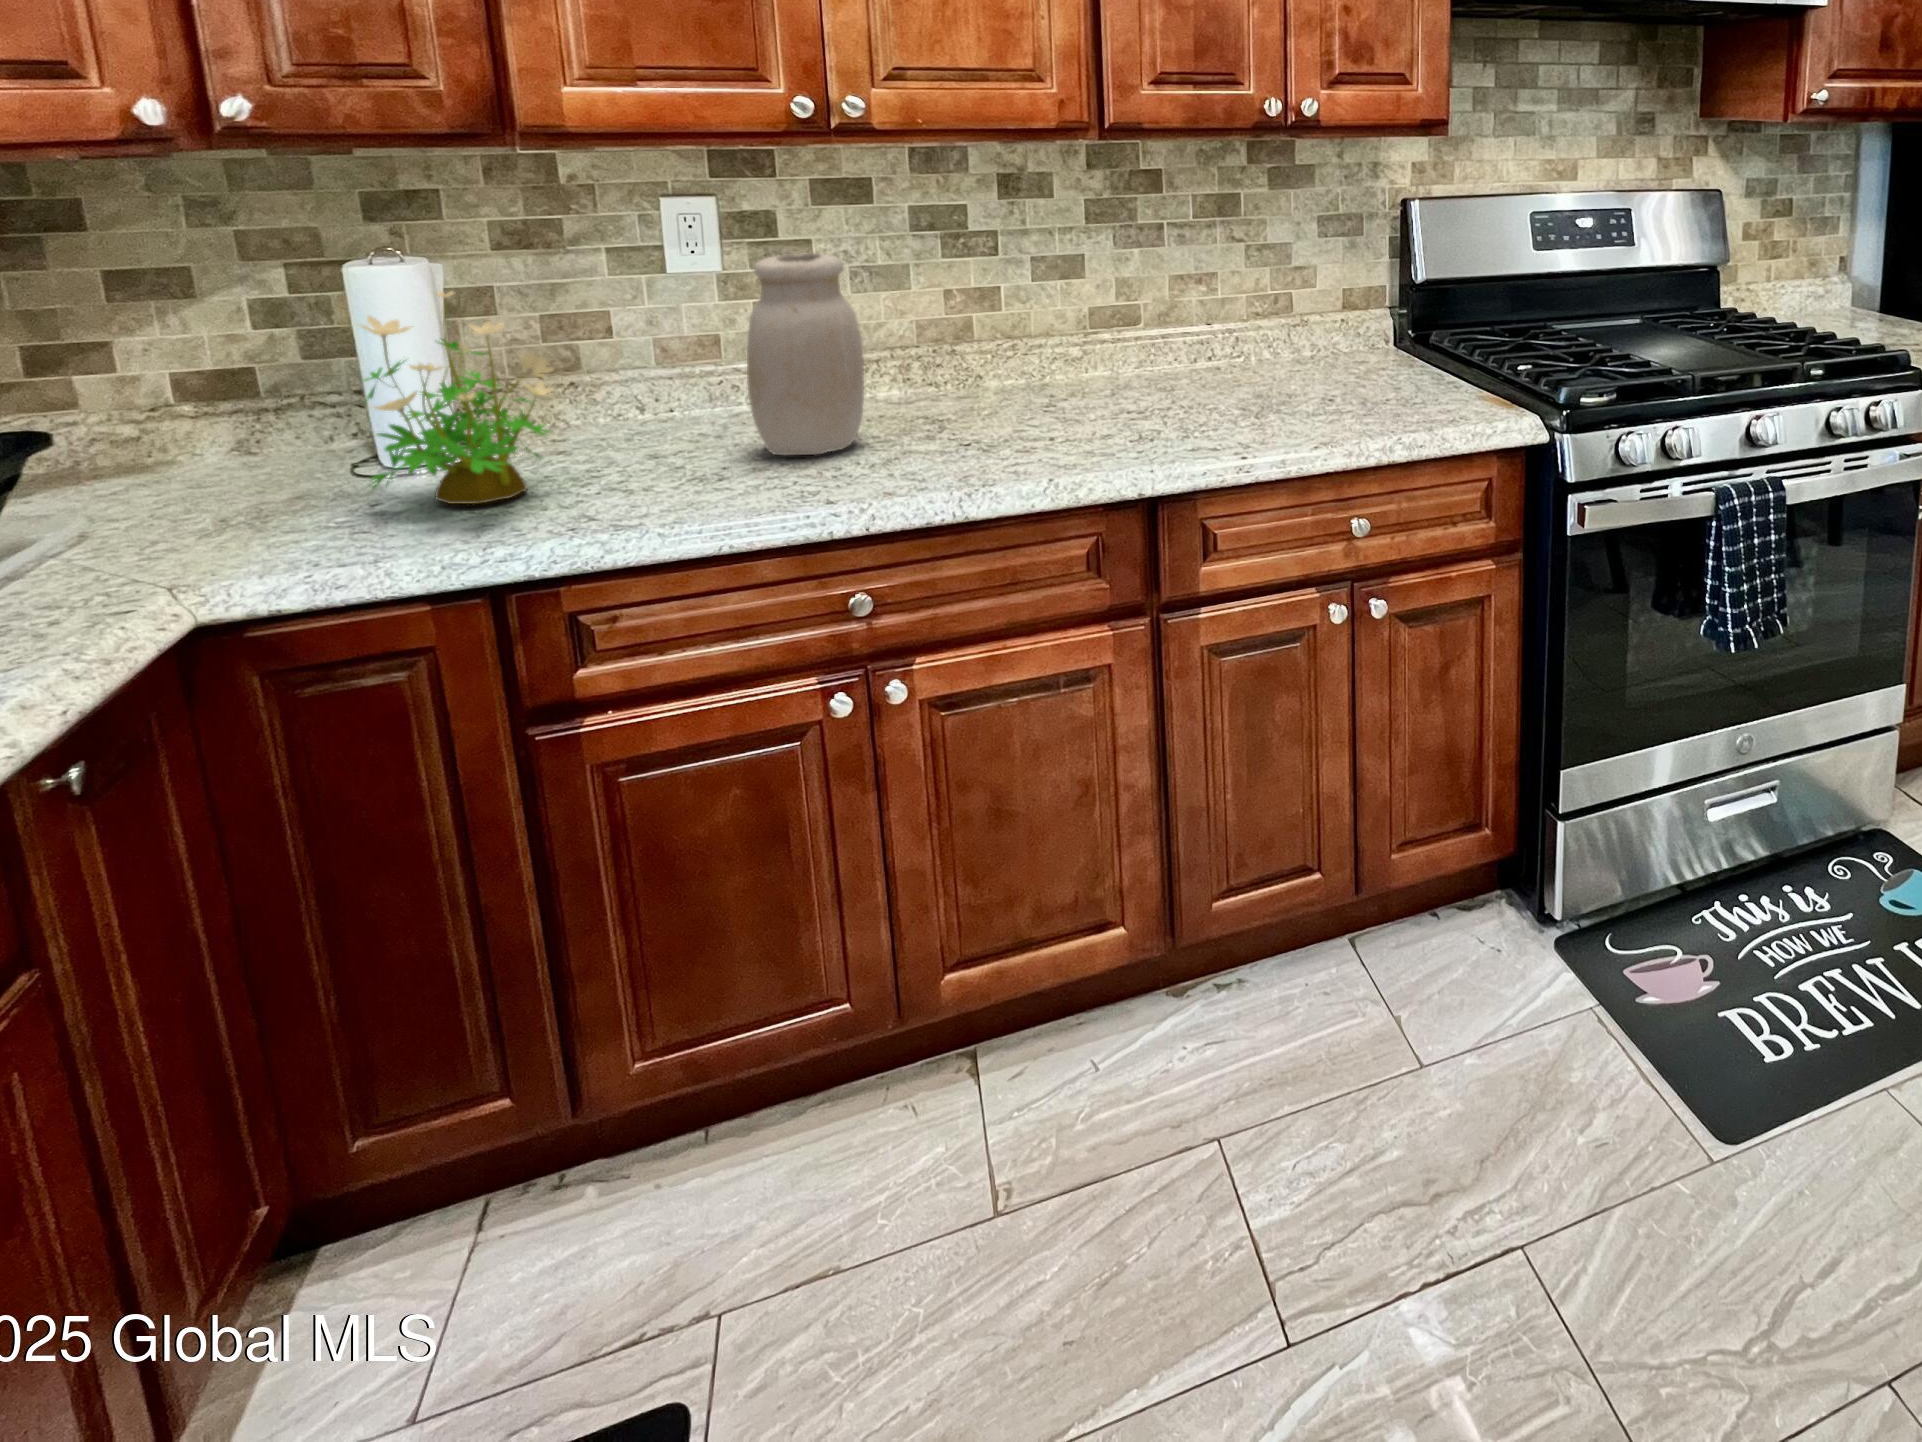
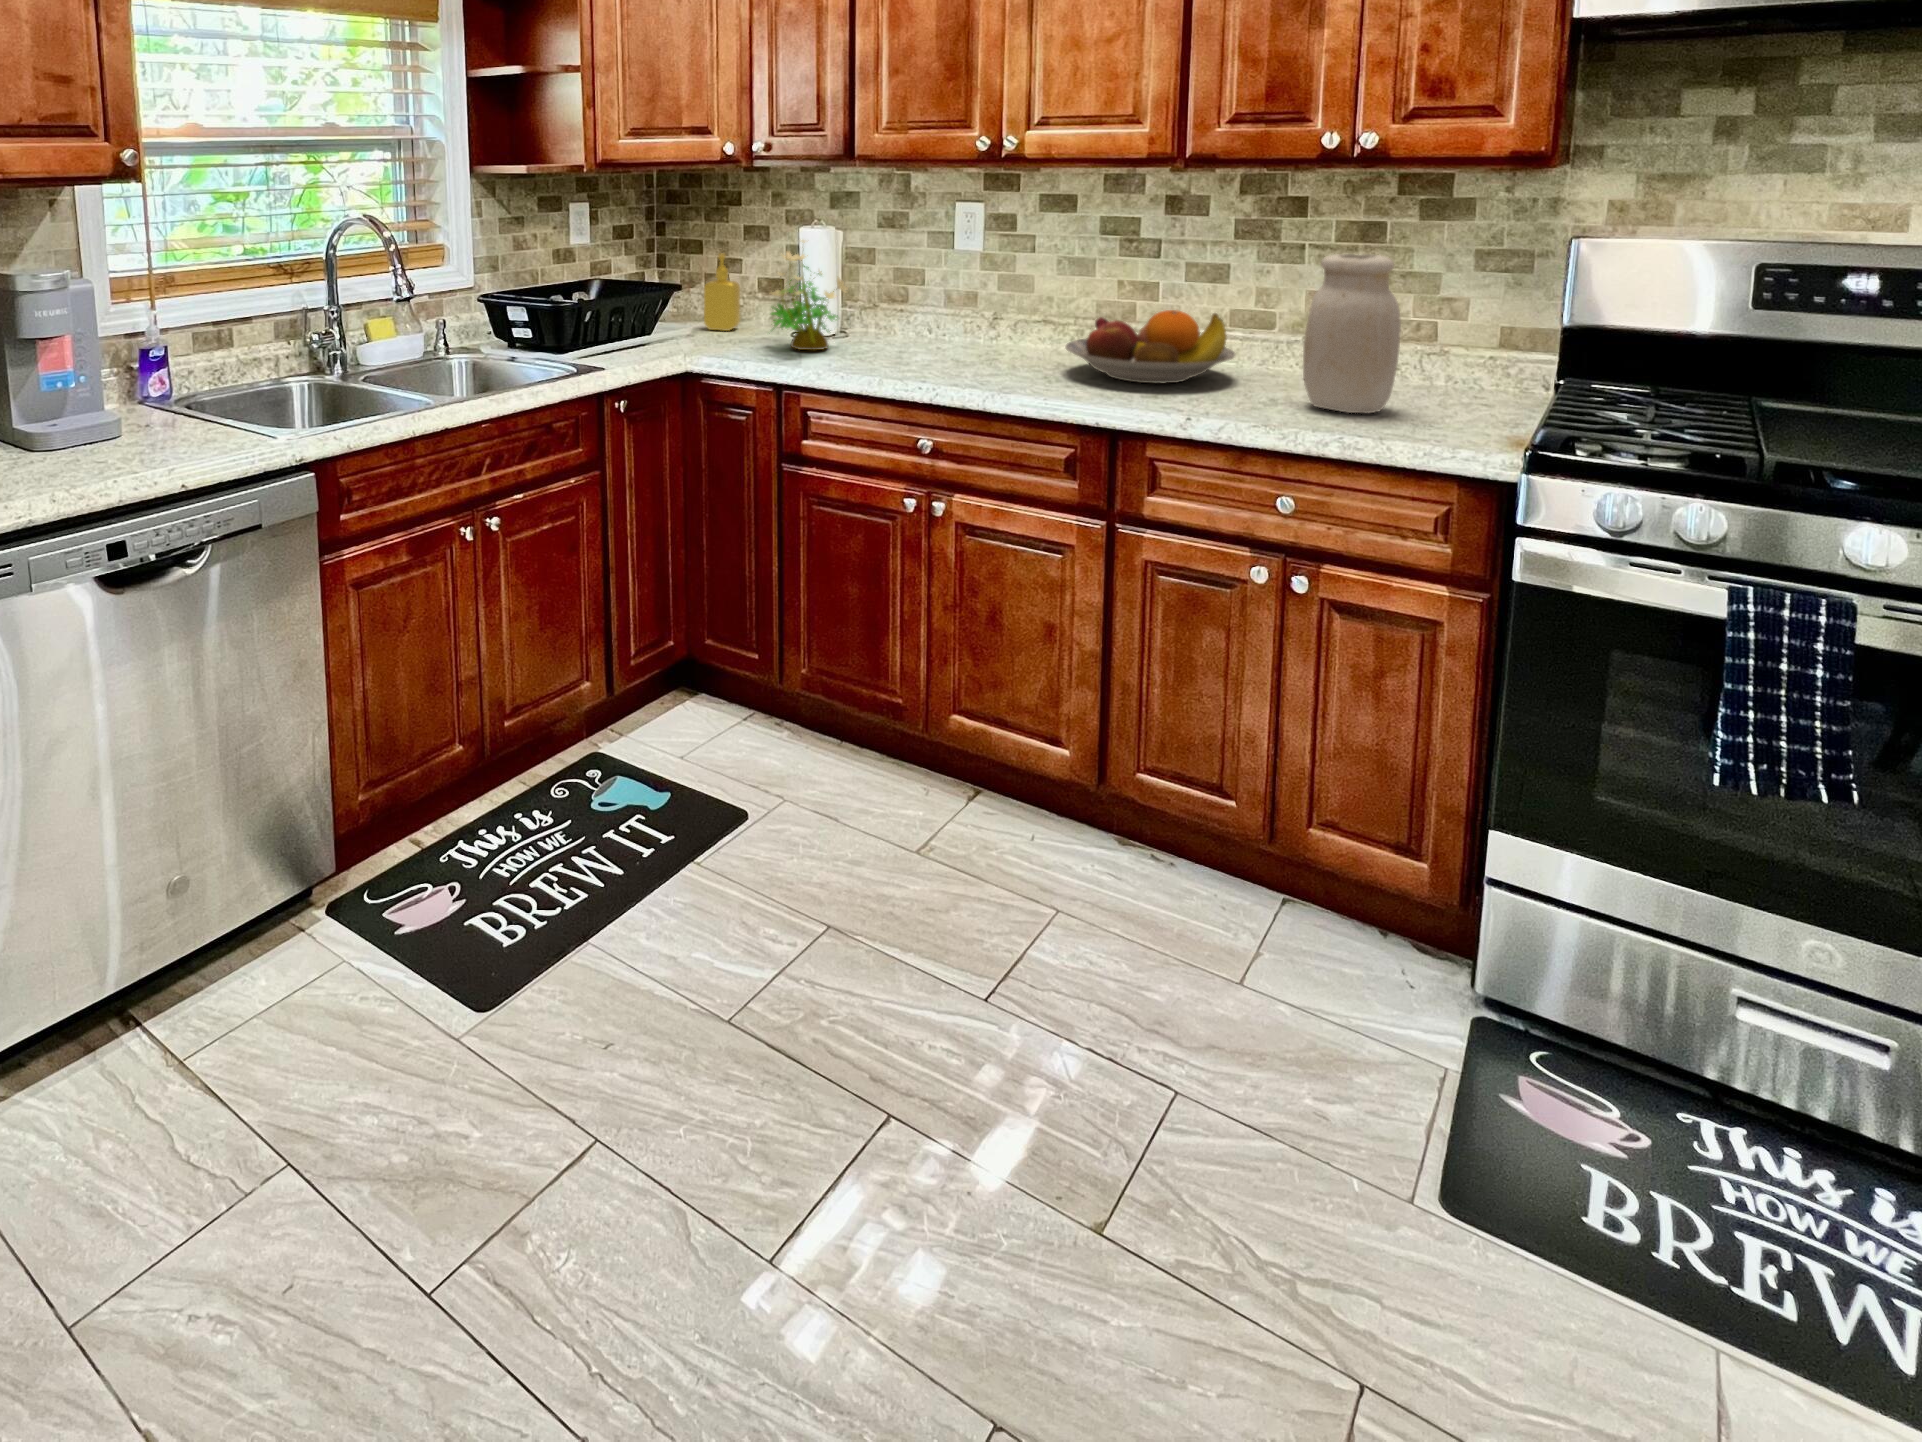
jar: present [747,253,864,455] -> present [1303,254,1401,413]
fruit bowl: none [970,318,1183,427] -> present [1065,310,1235,384]
soap dispenser: none [86,339,200,512] -> present [704,253,740,331]

